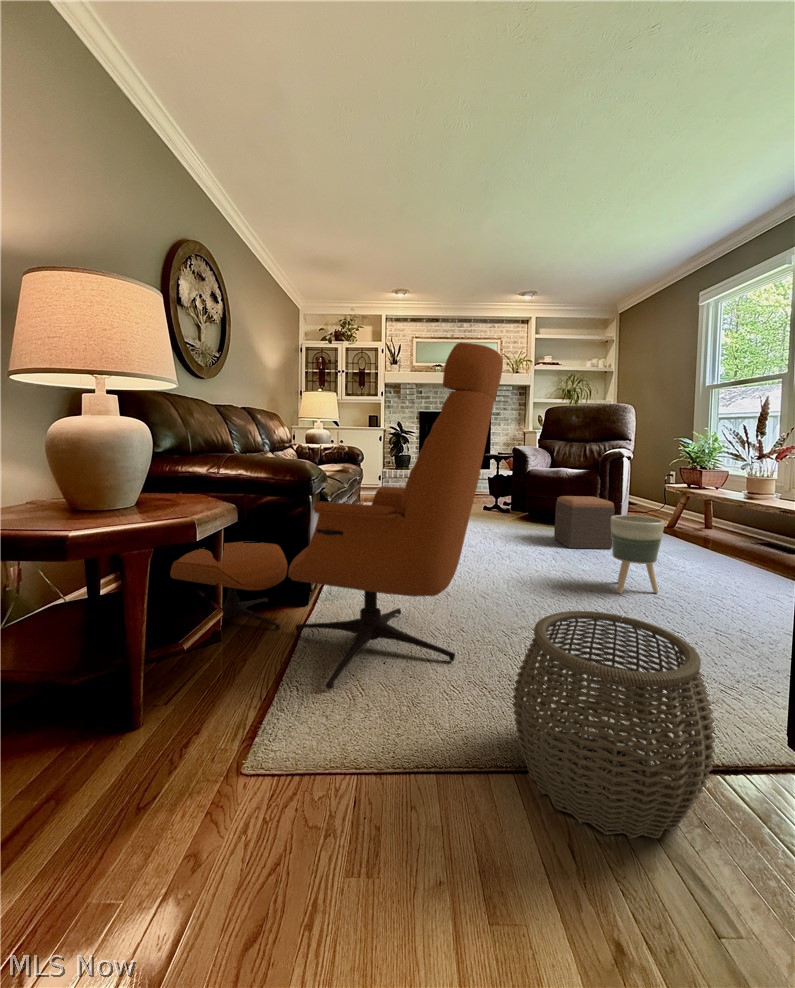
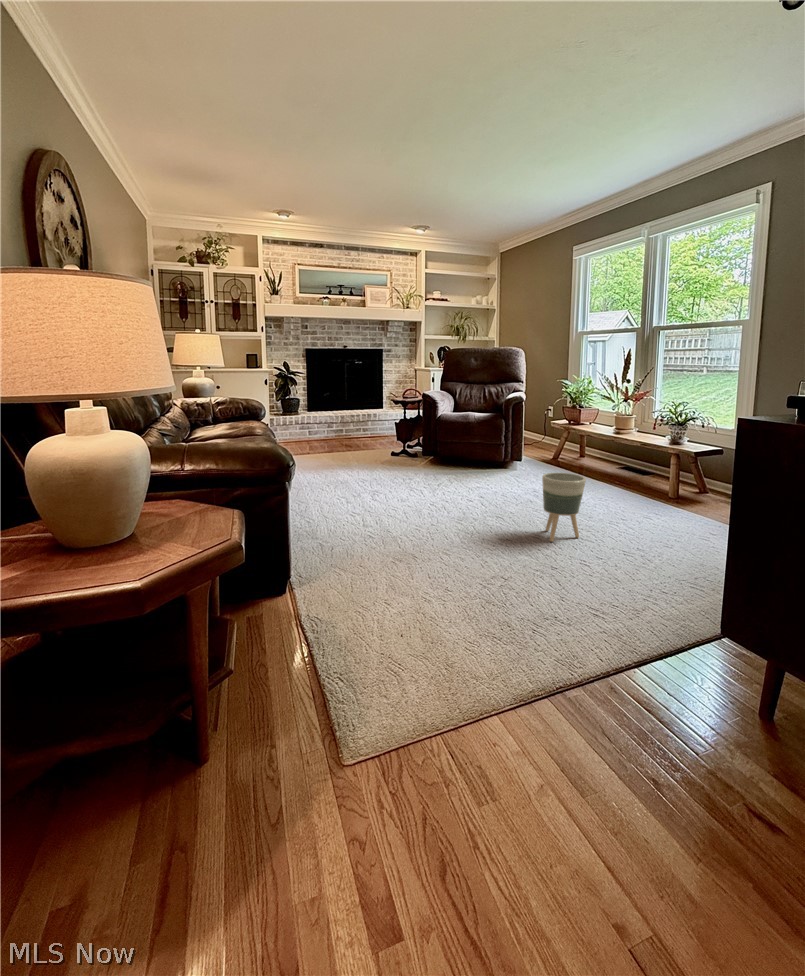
lounge chair: present [170,342,503,689] -> none [154,361,504,675]
footstool: present [554,496,615,549] -> none [474,448,529,499]
woven basket: present [513,611,715,839] -> none [543,580,687,738]

